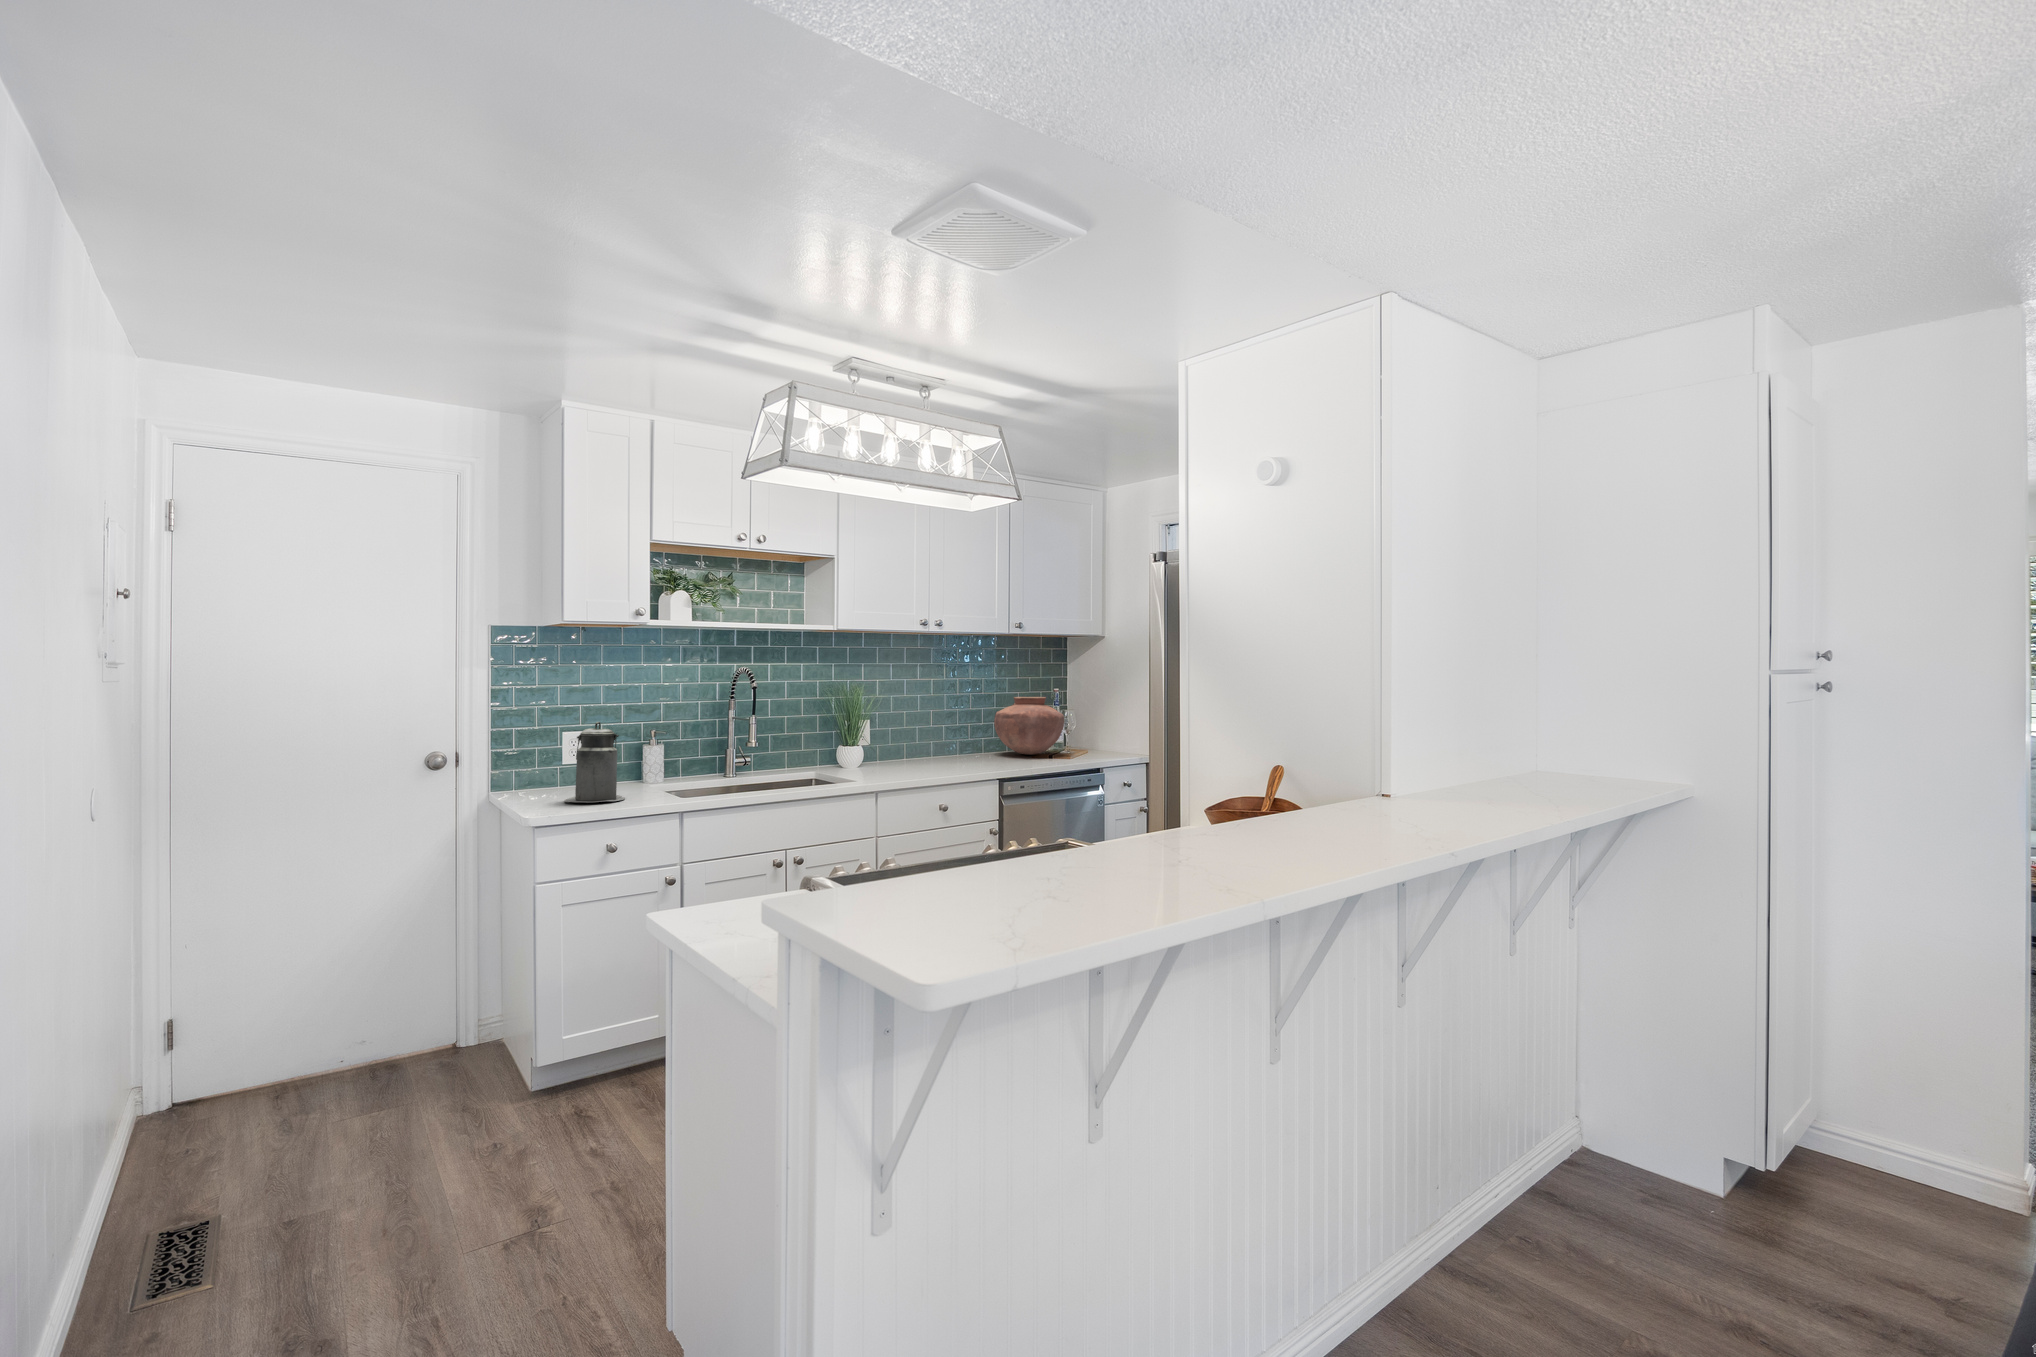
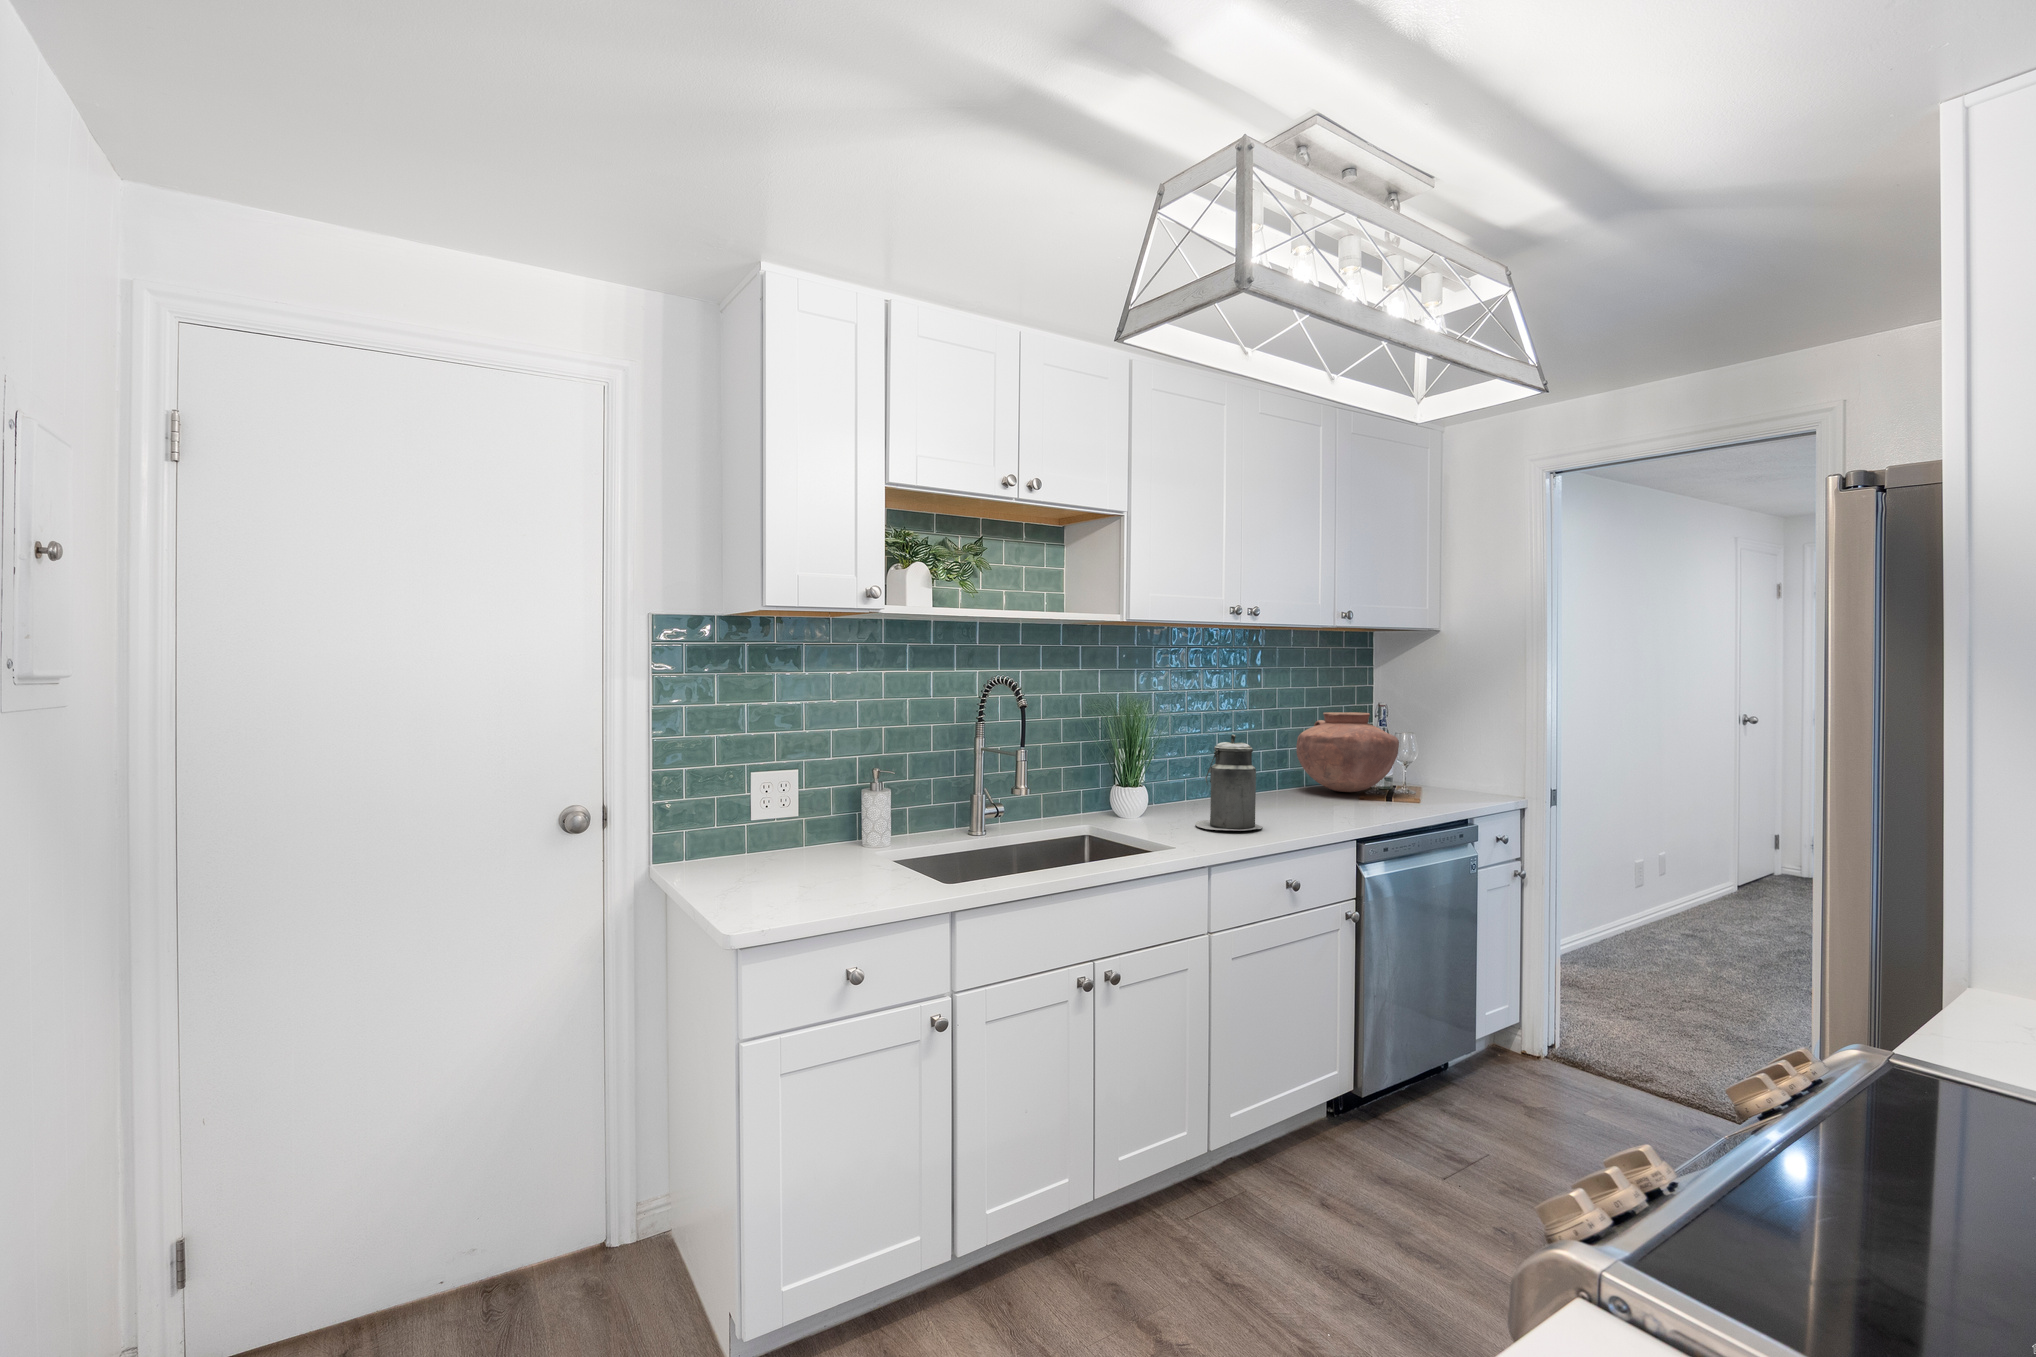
canister: present [564,722,625,802] -> present [1195,734,1262,830]

